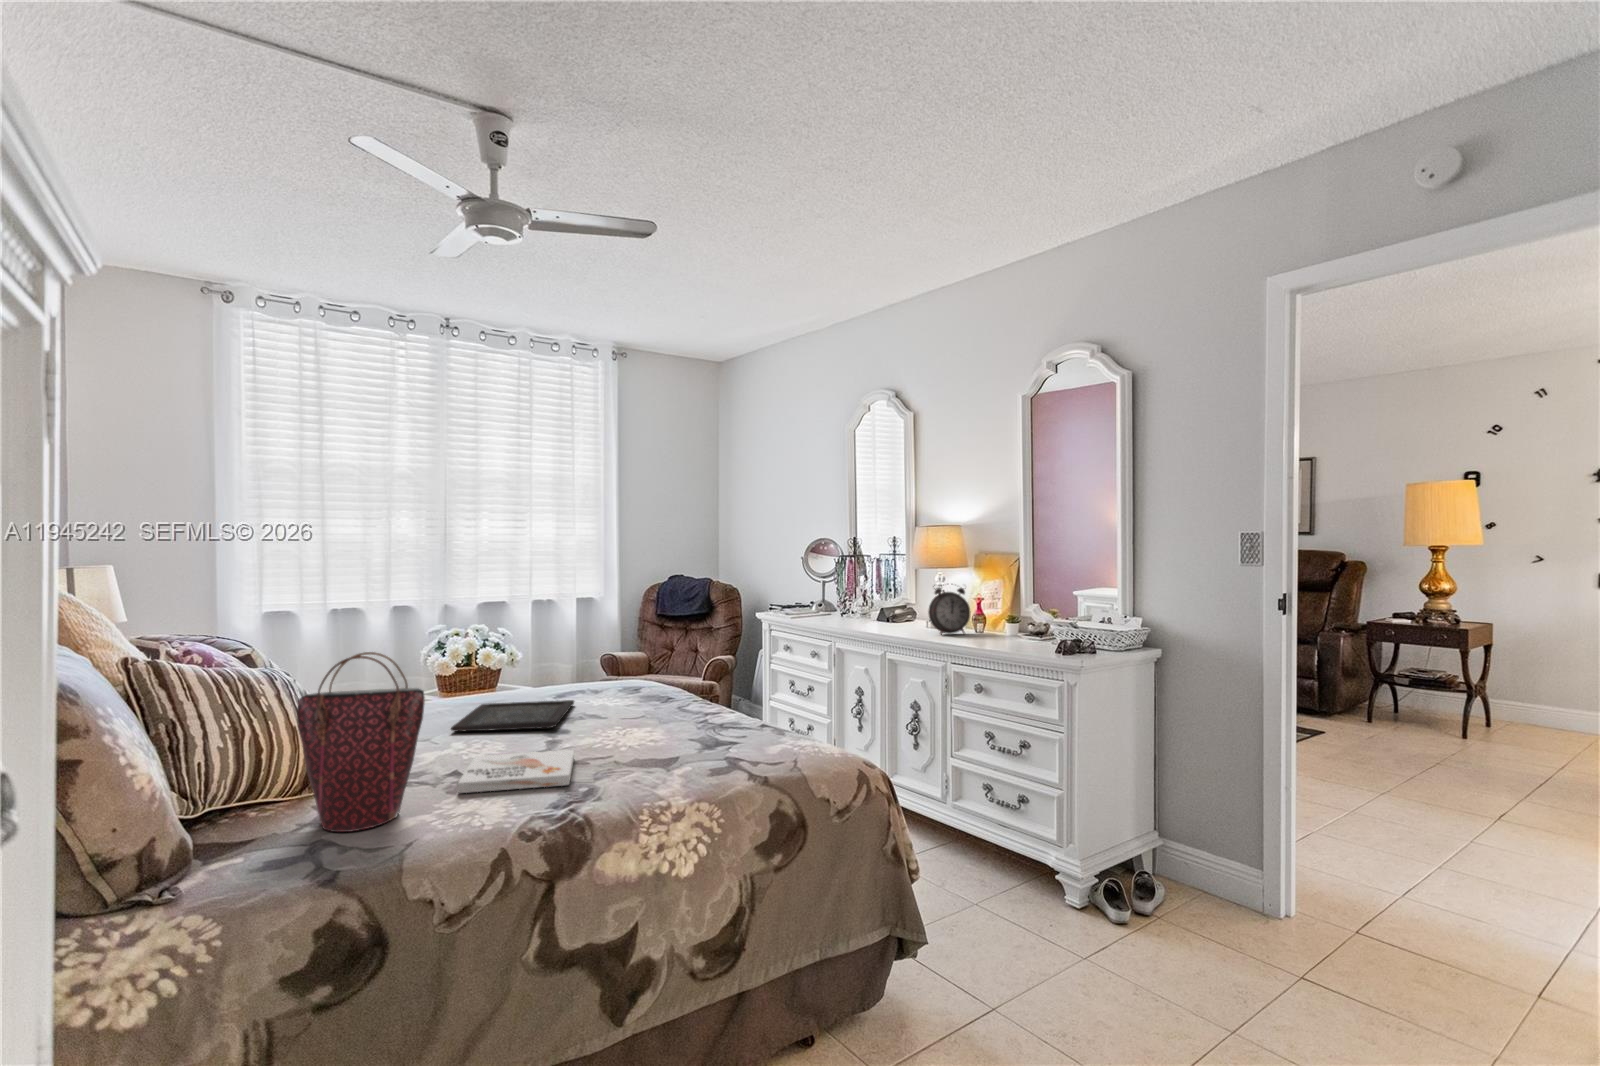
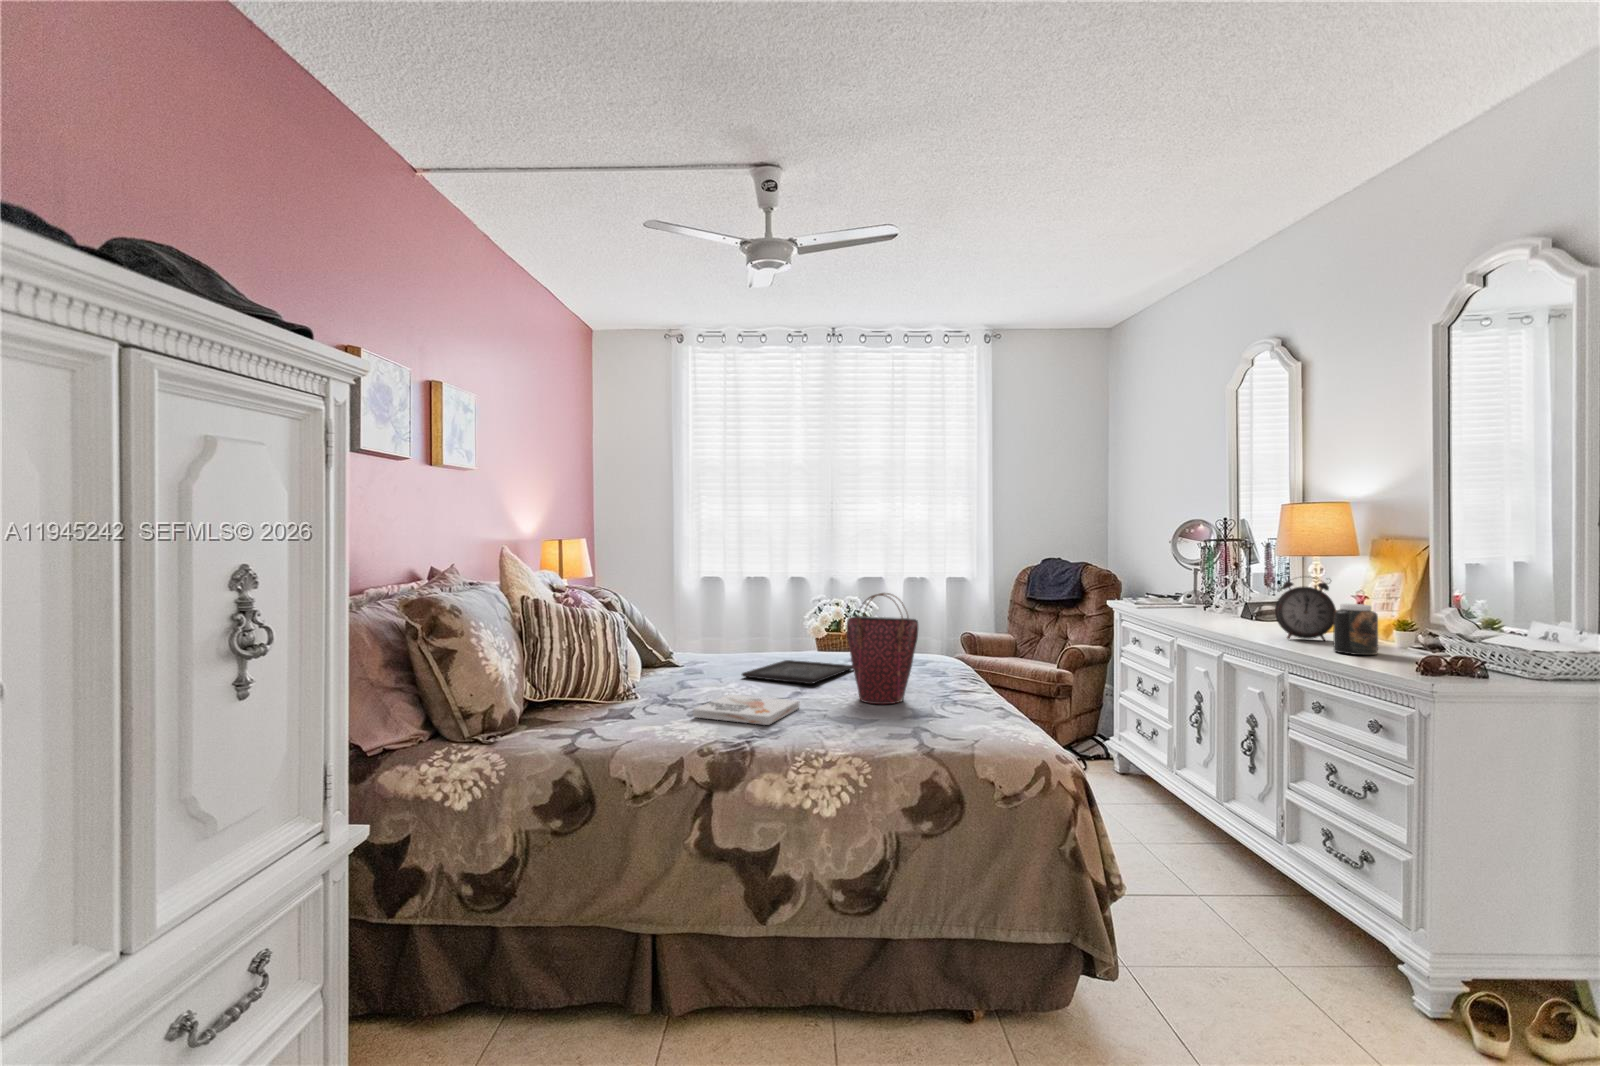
jar: none [984,604,1013,643] -> present [1333,604,1378,655]
handbag: present [297,652,425,832] -> present [847,593,918,704]

